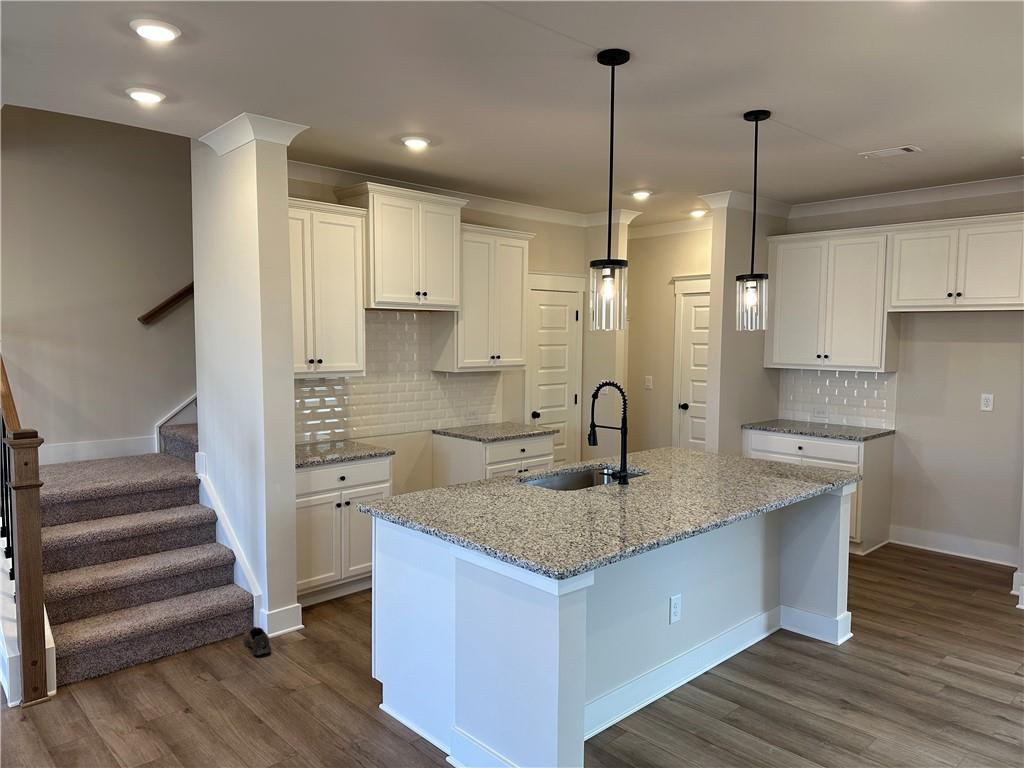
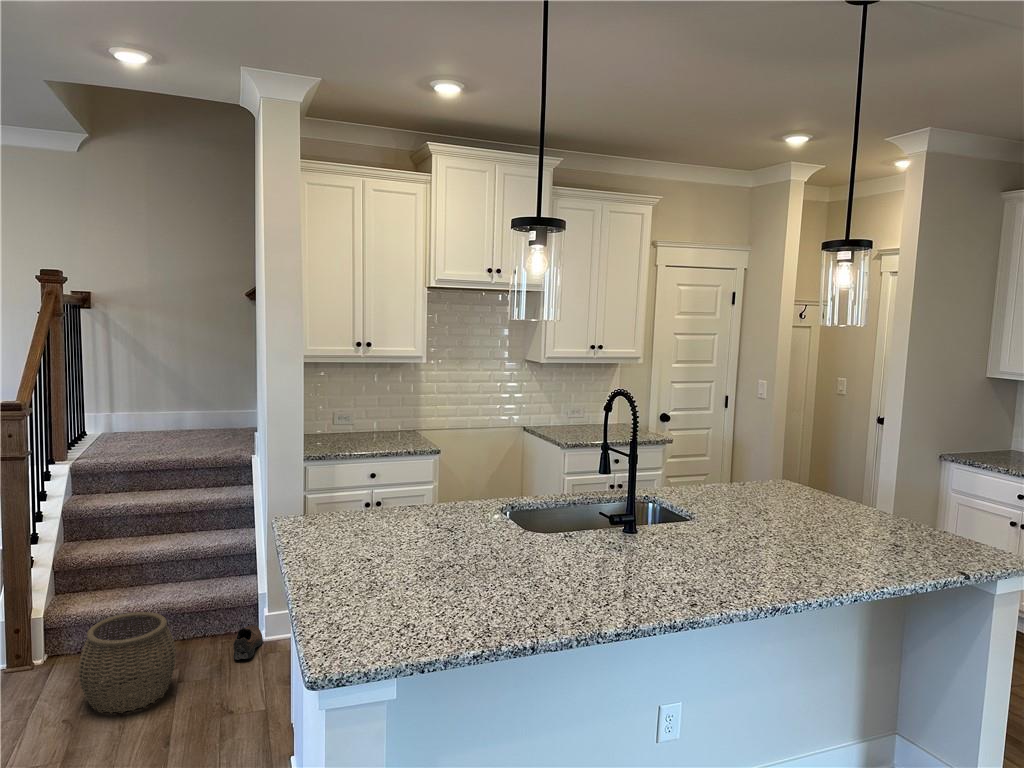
woven basket: none [137,619,226,714] -> present [78,612,177,714]

